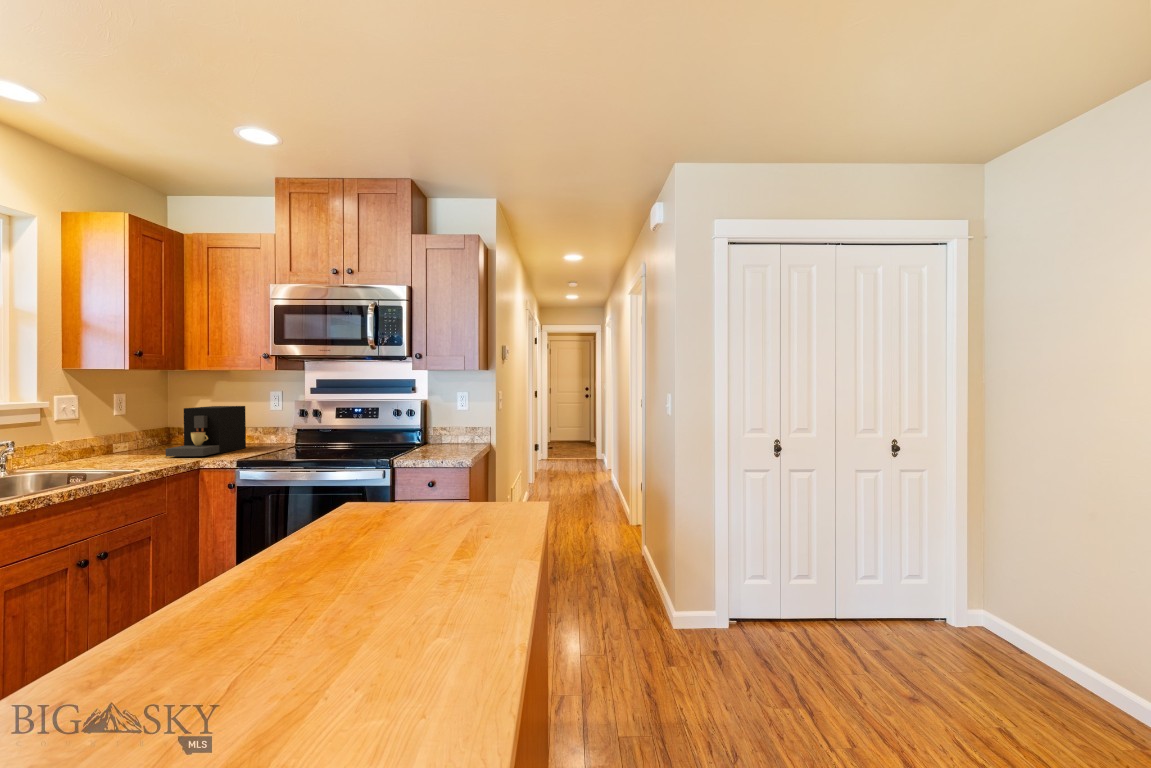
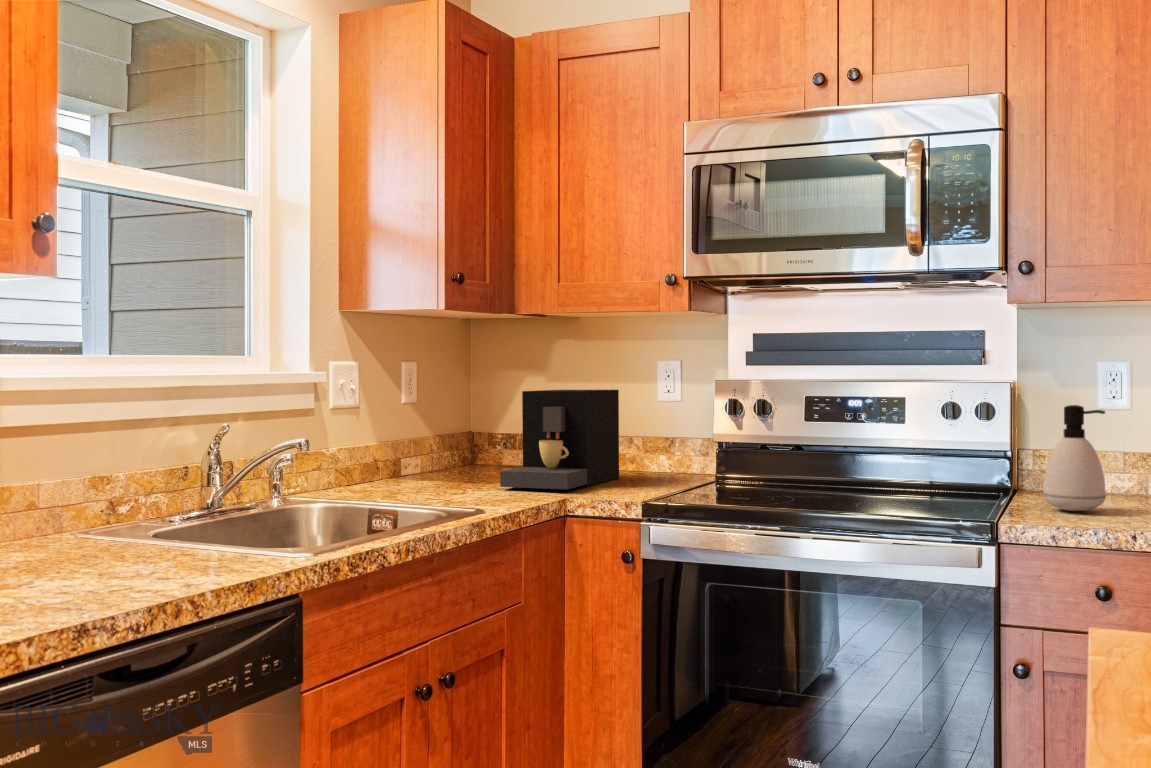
soap dispenser: none [422,411,445,453] -> present [1043,405,1106,511]

